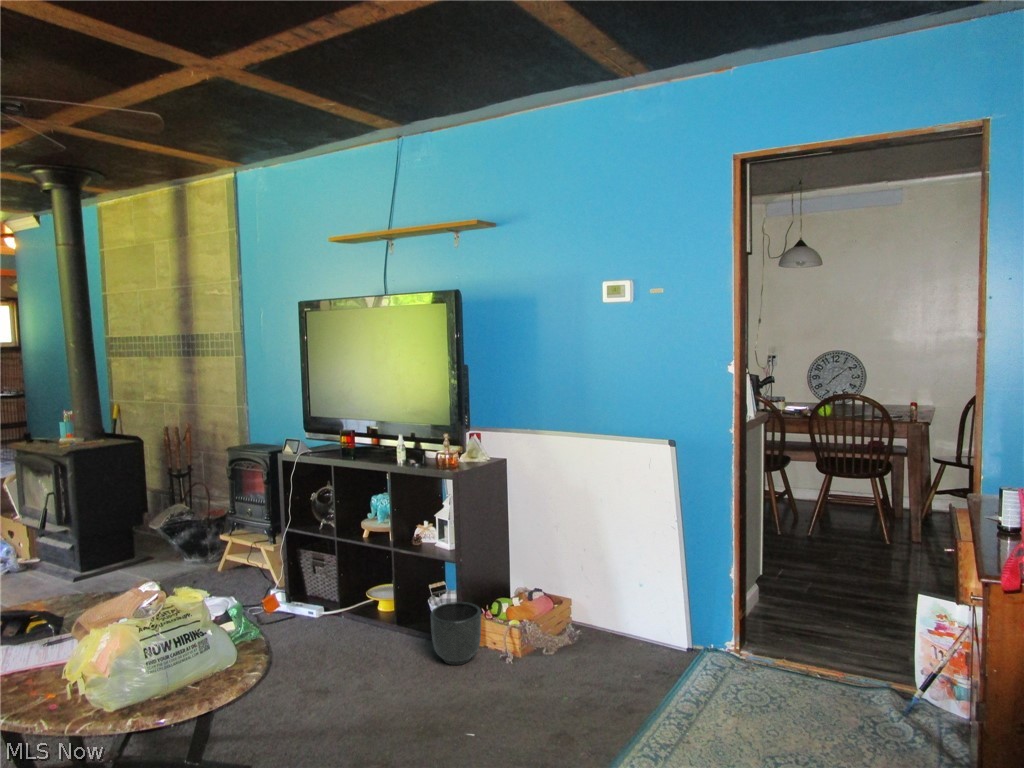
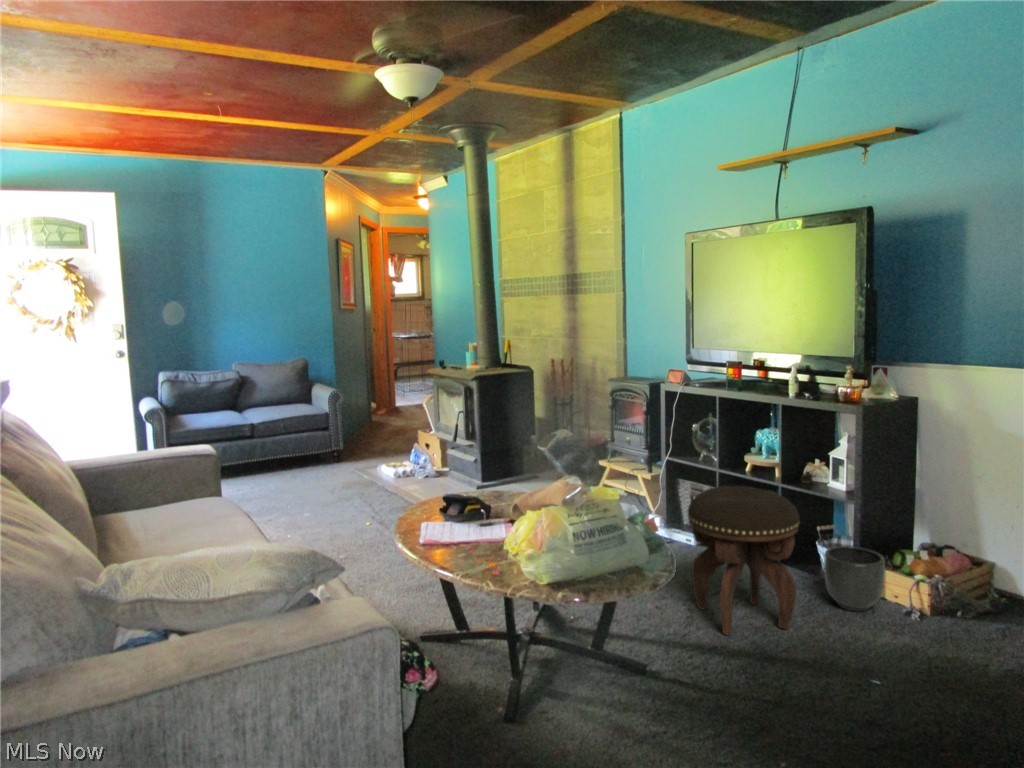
footstool: none [293,561,403,724] -> present [688,486,800,636]

